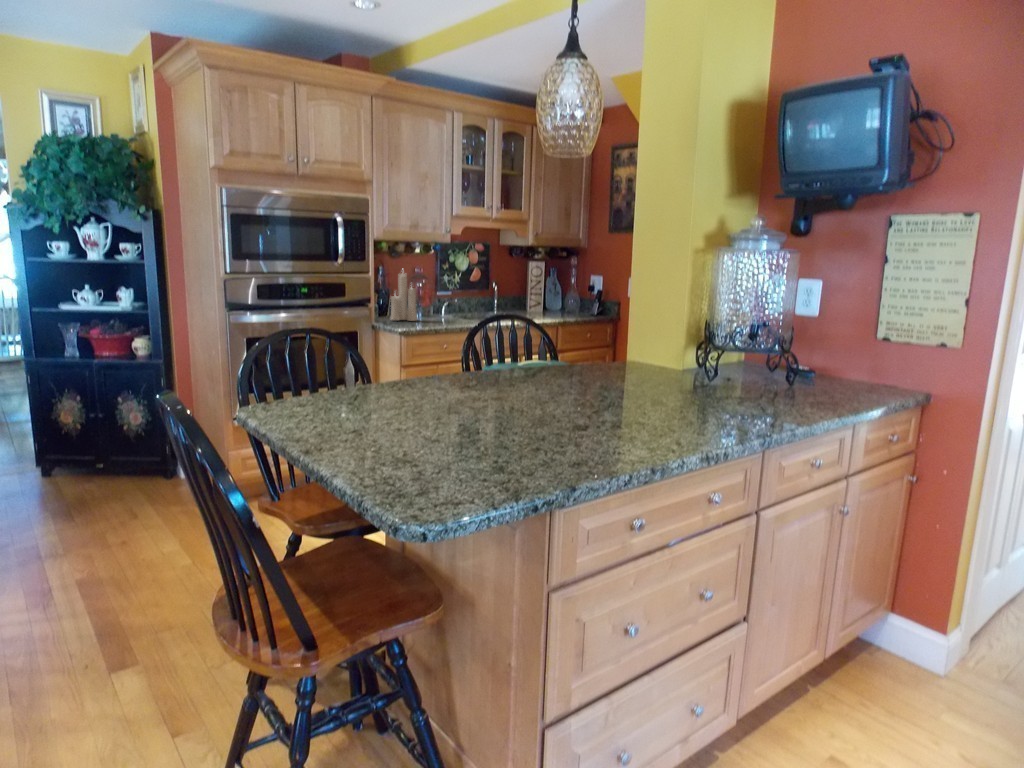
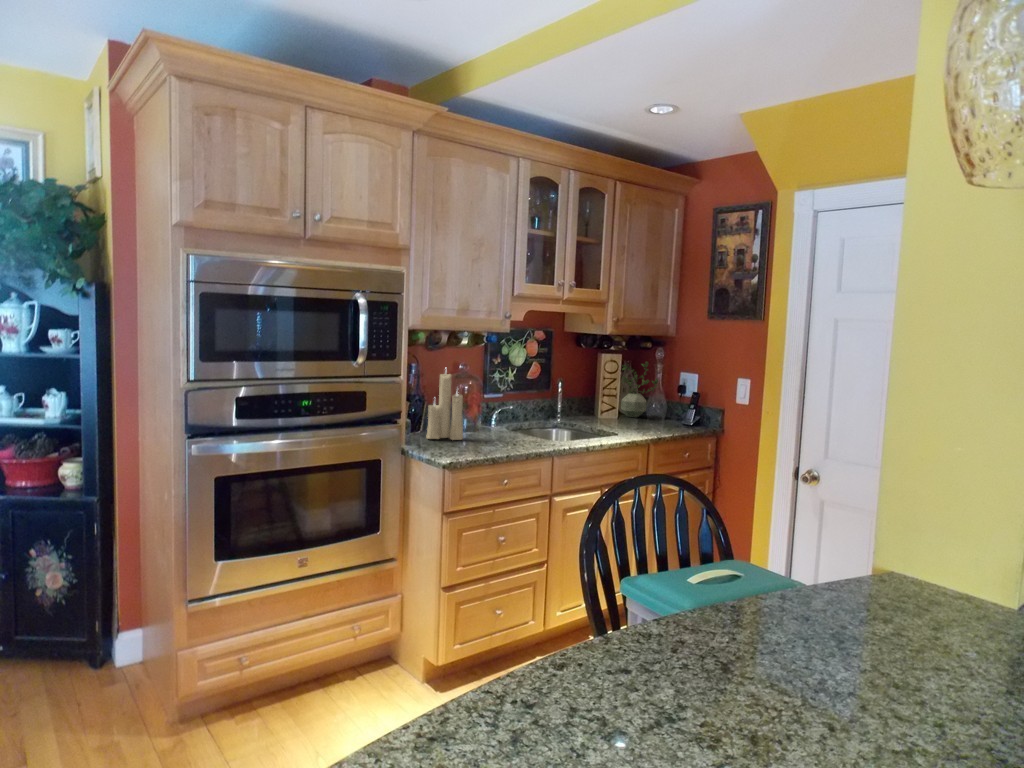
potted plant: none [544,267,572,310] -> present [621,362,659,417]

